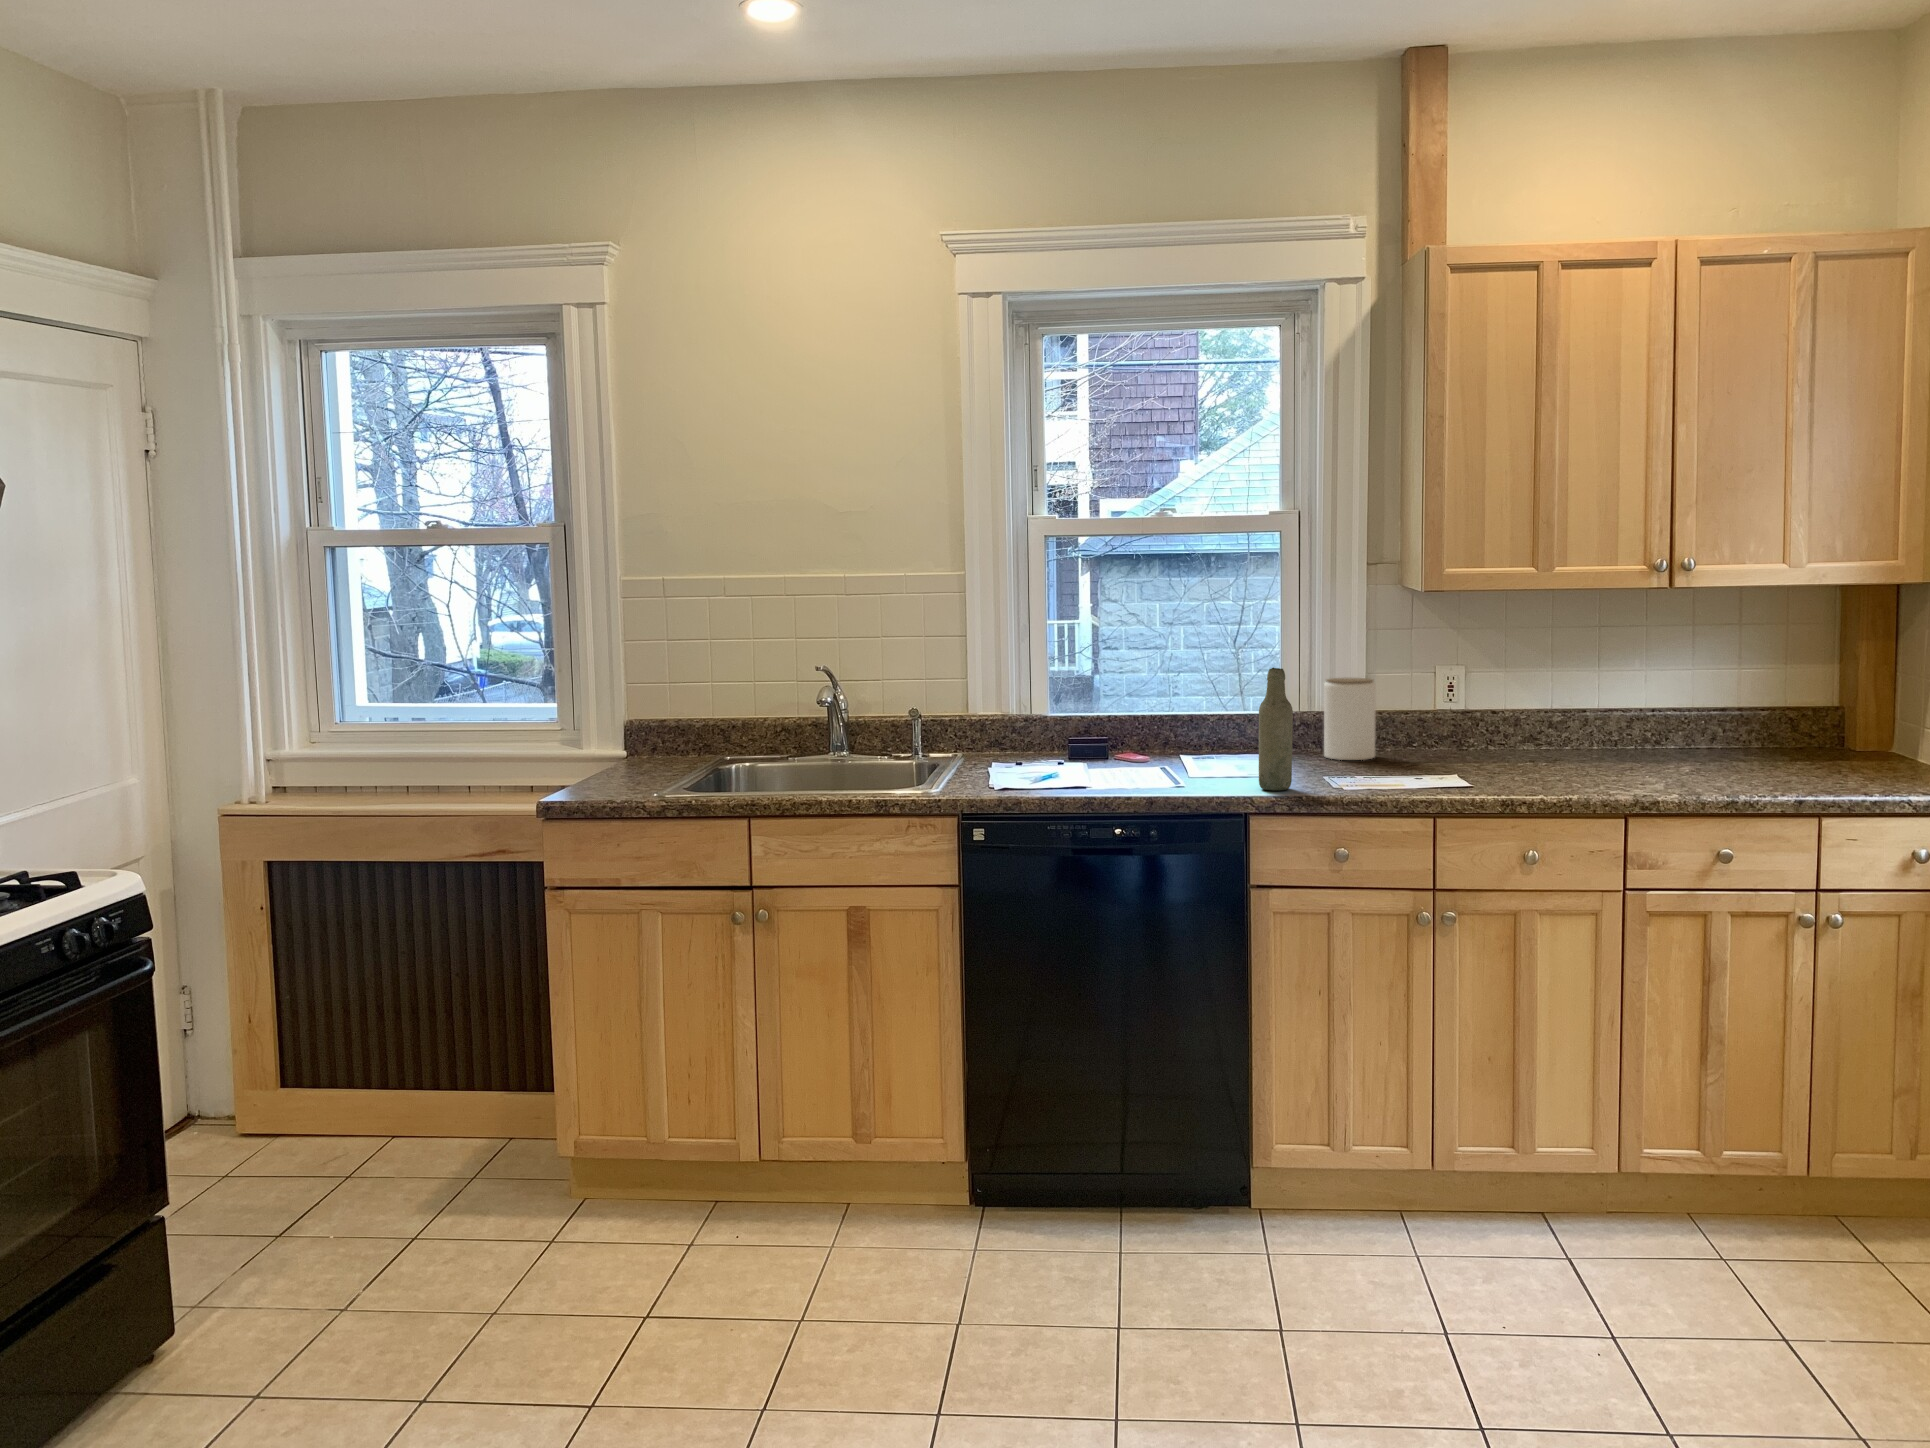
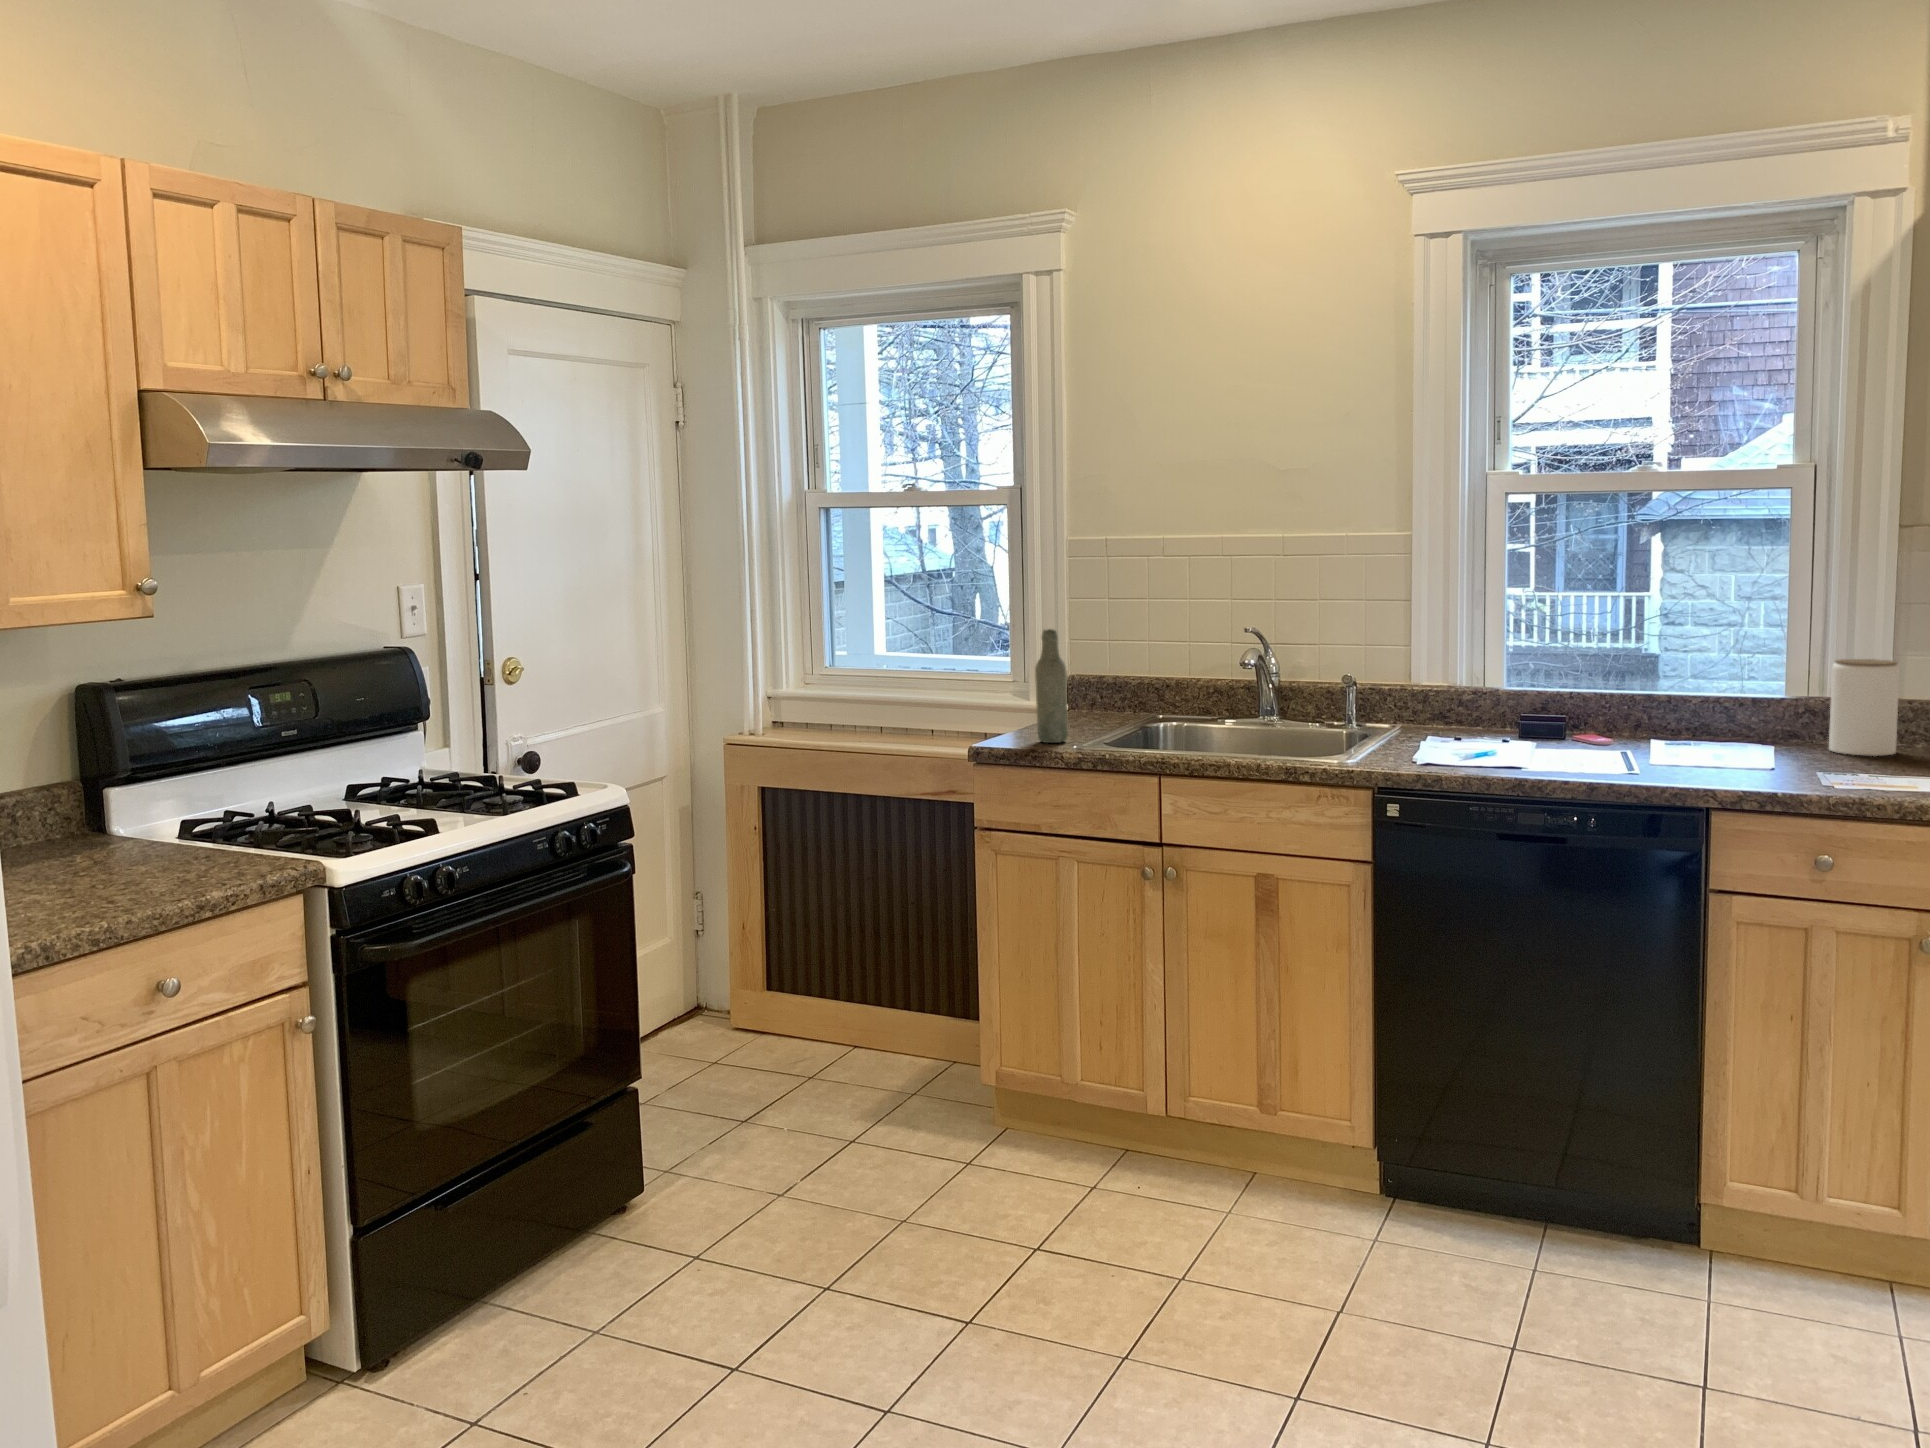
bottle: present [1259,668,1293,791] -> present [1035,629,1068,743]

